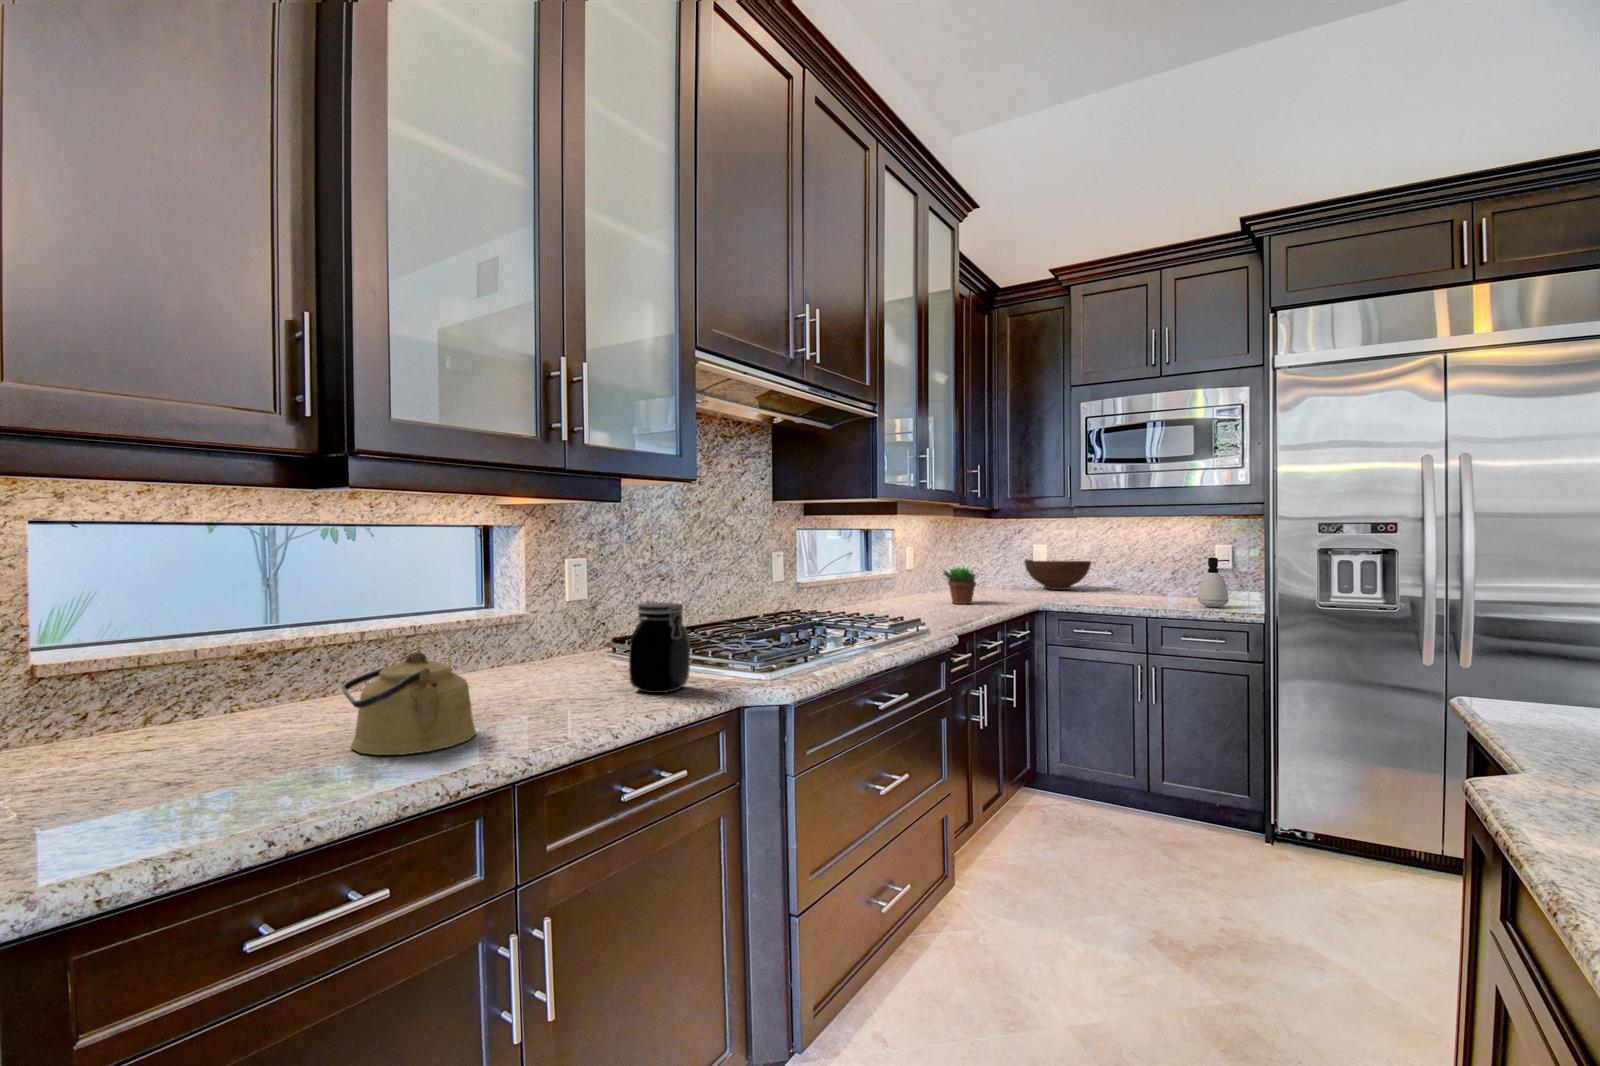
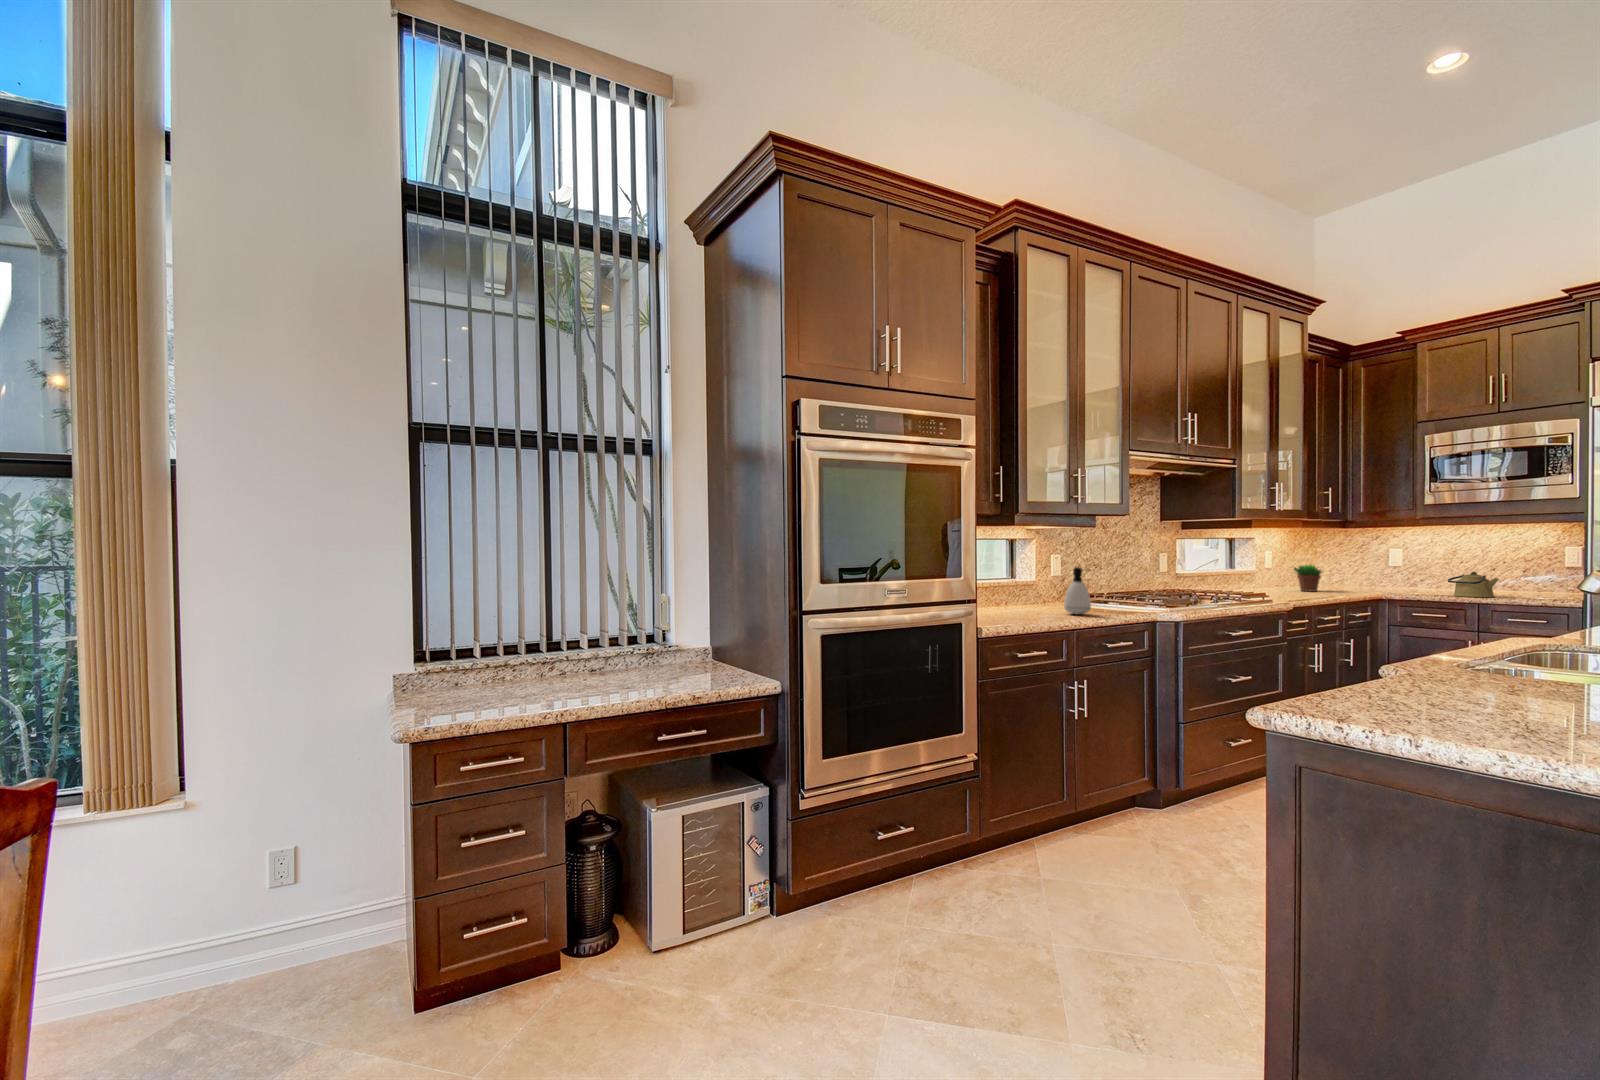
soap dispenser: present [1198,557,1229,607] -> present [1064,567,1091,614]
fruit bowl: present [1025,559,1091,590] -> none [1380,560,1446,586]
jar: present [629,603,690,693] -> none [1101,574,1128,613]
kettle: present [342,652,476,755] -> present [1448,572,1499,597]

